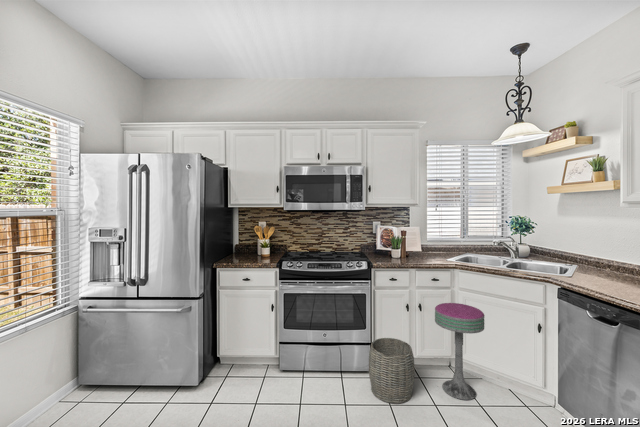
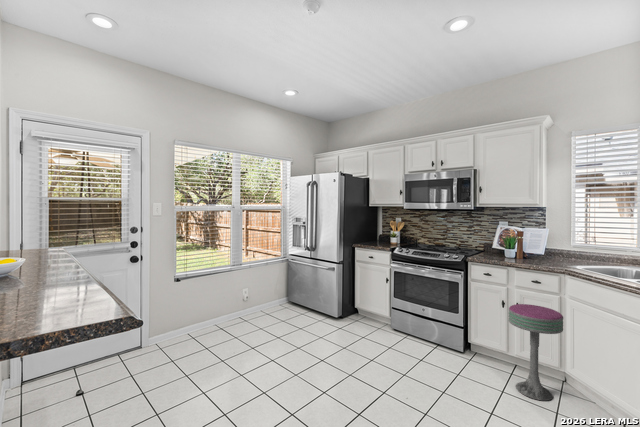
woven basket: present [369,338,414,404] -> none [442,322,485,376]

